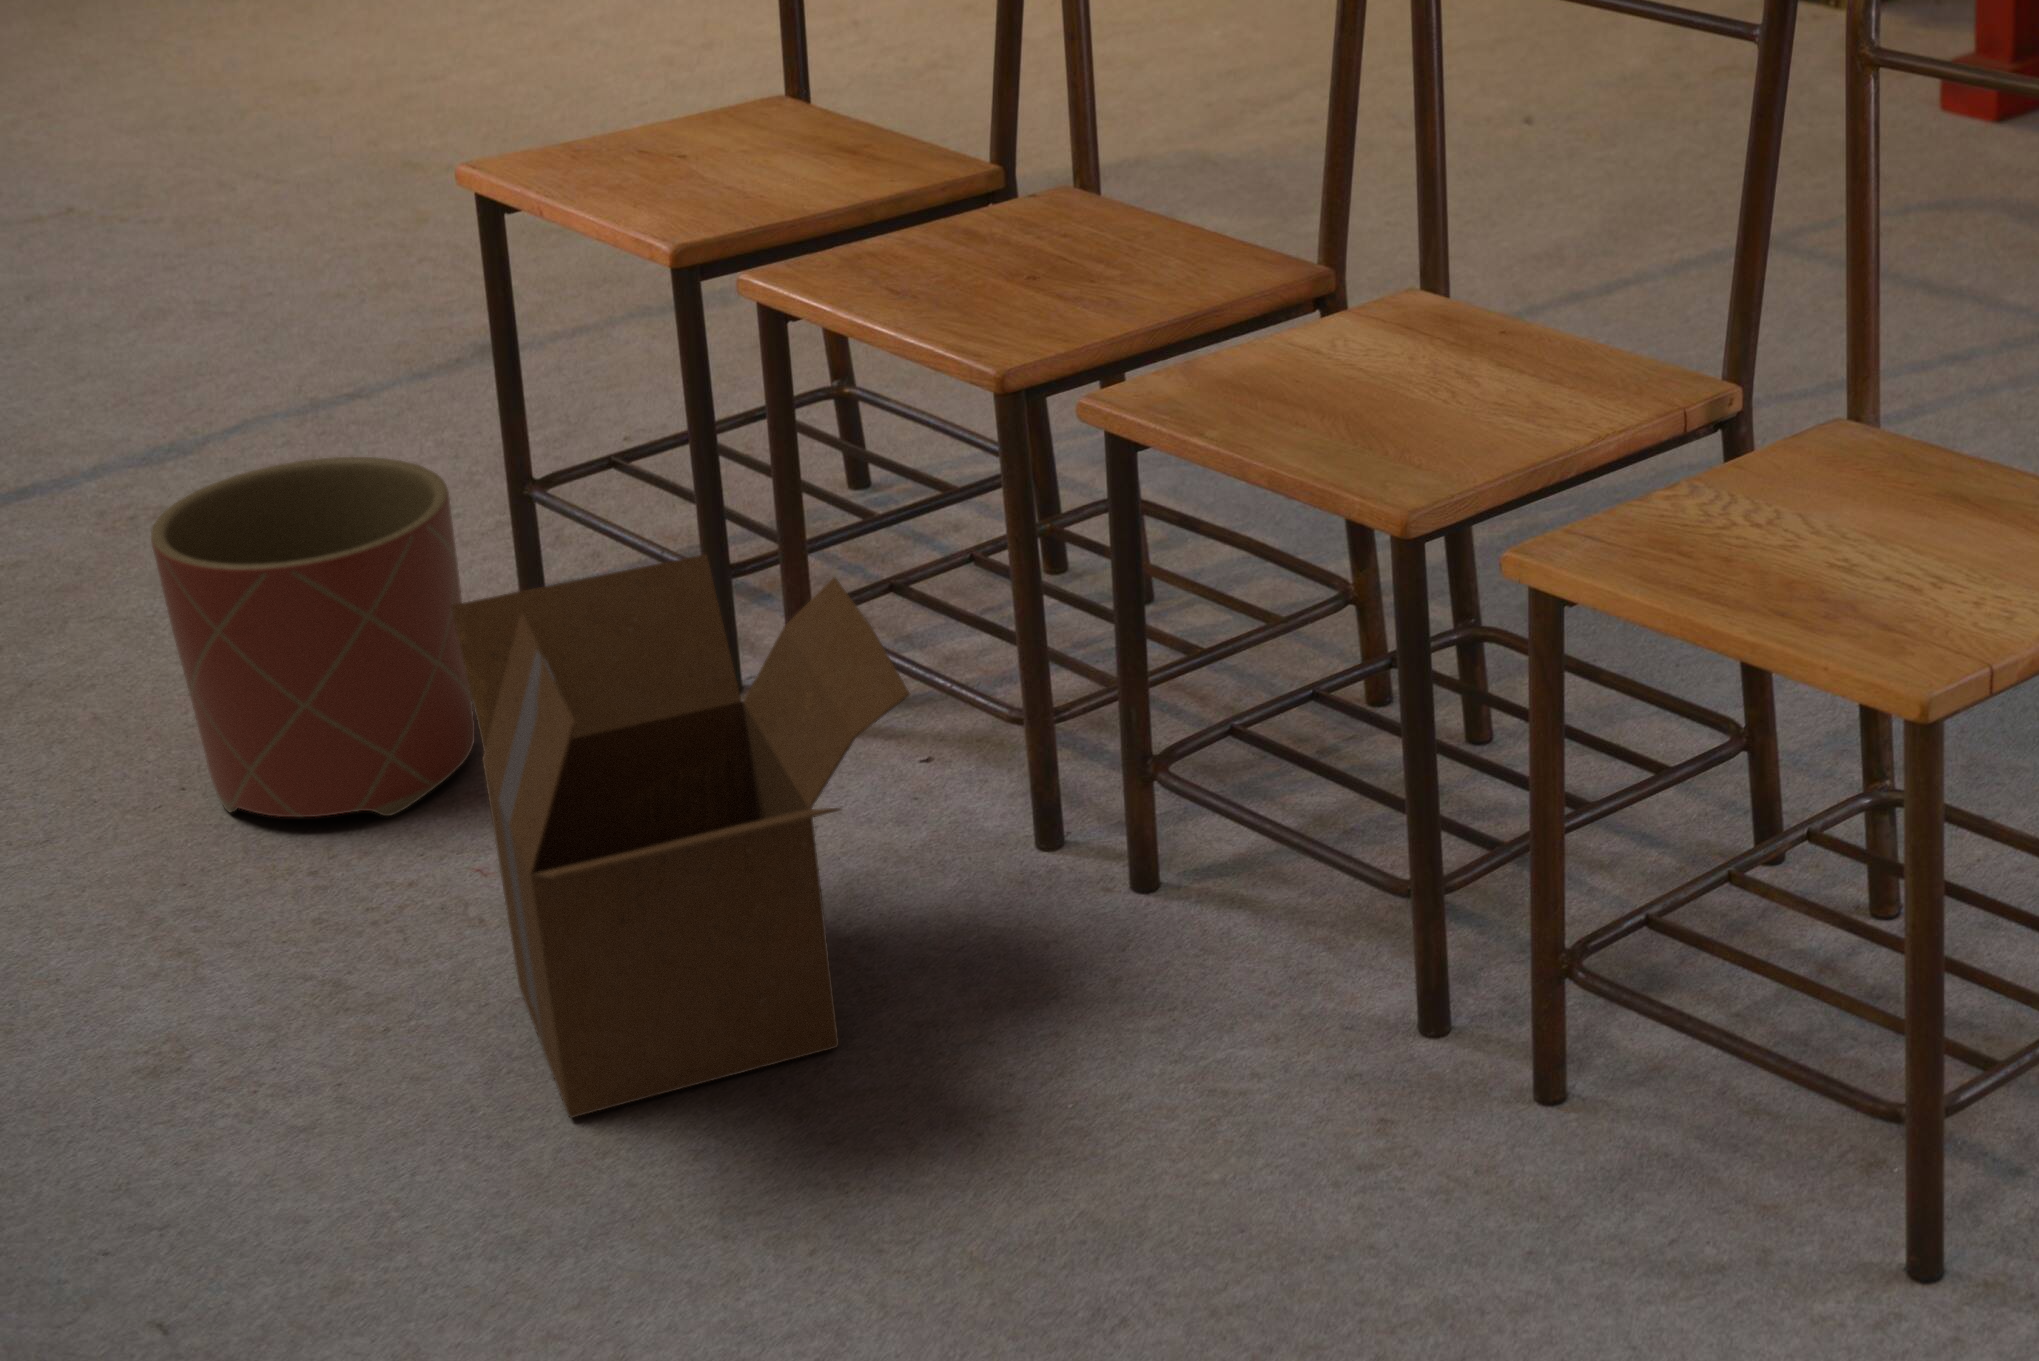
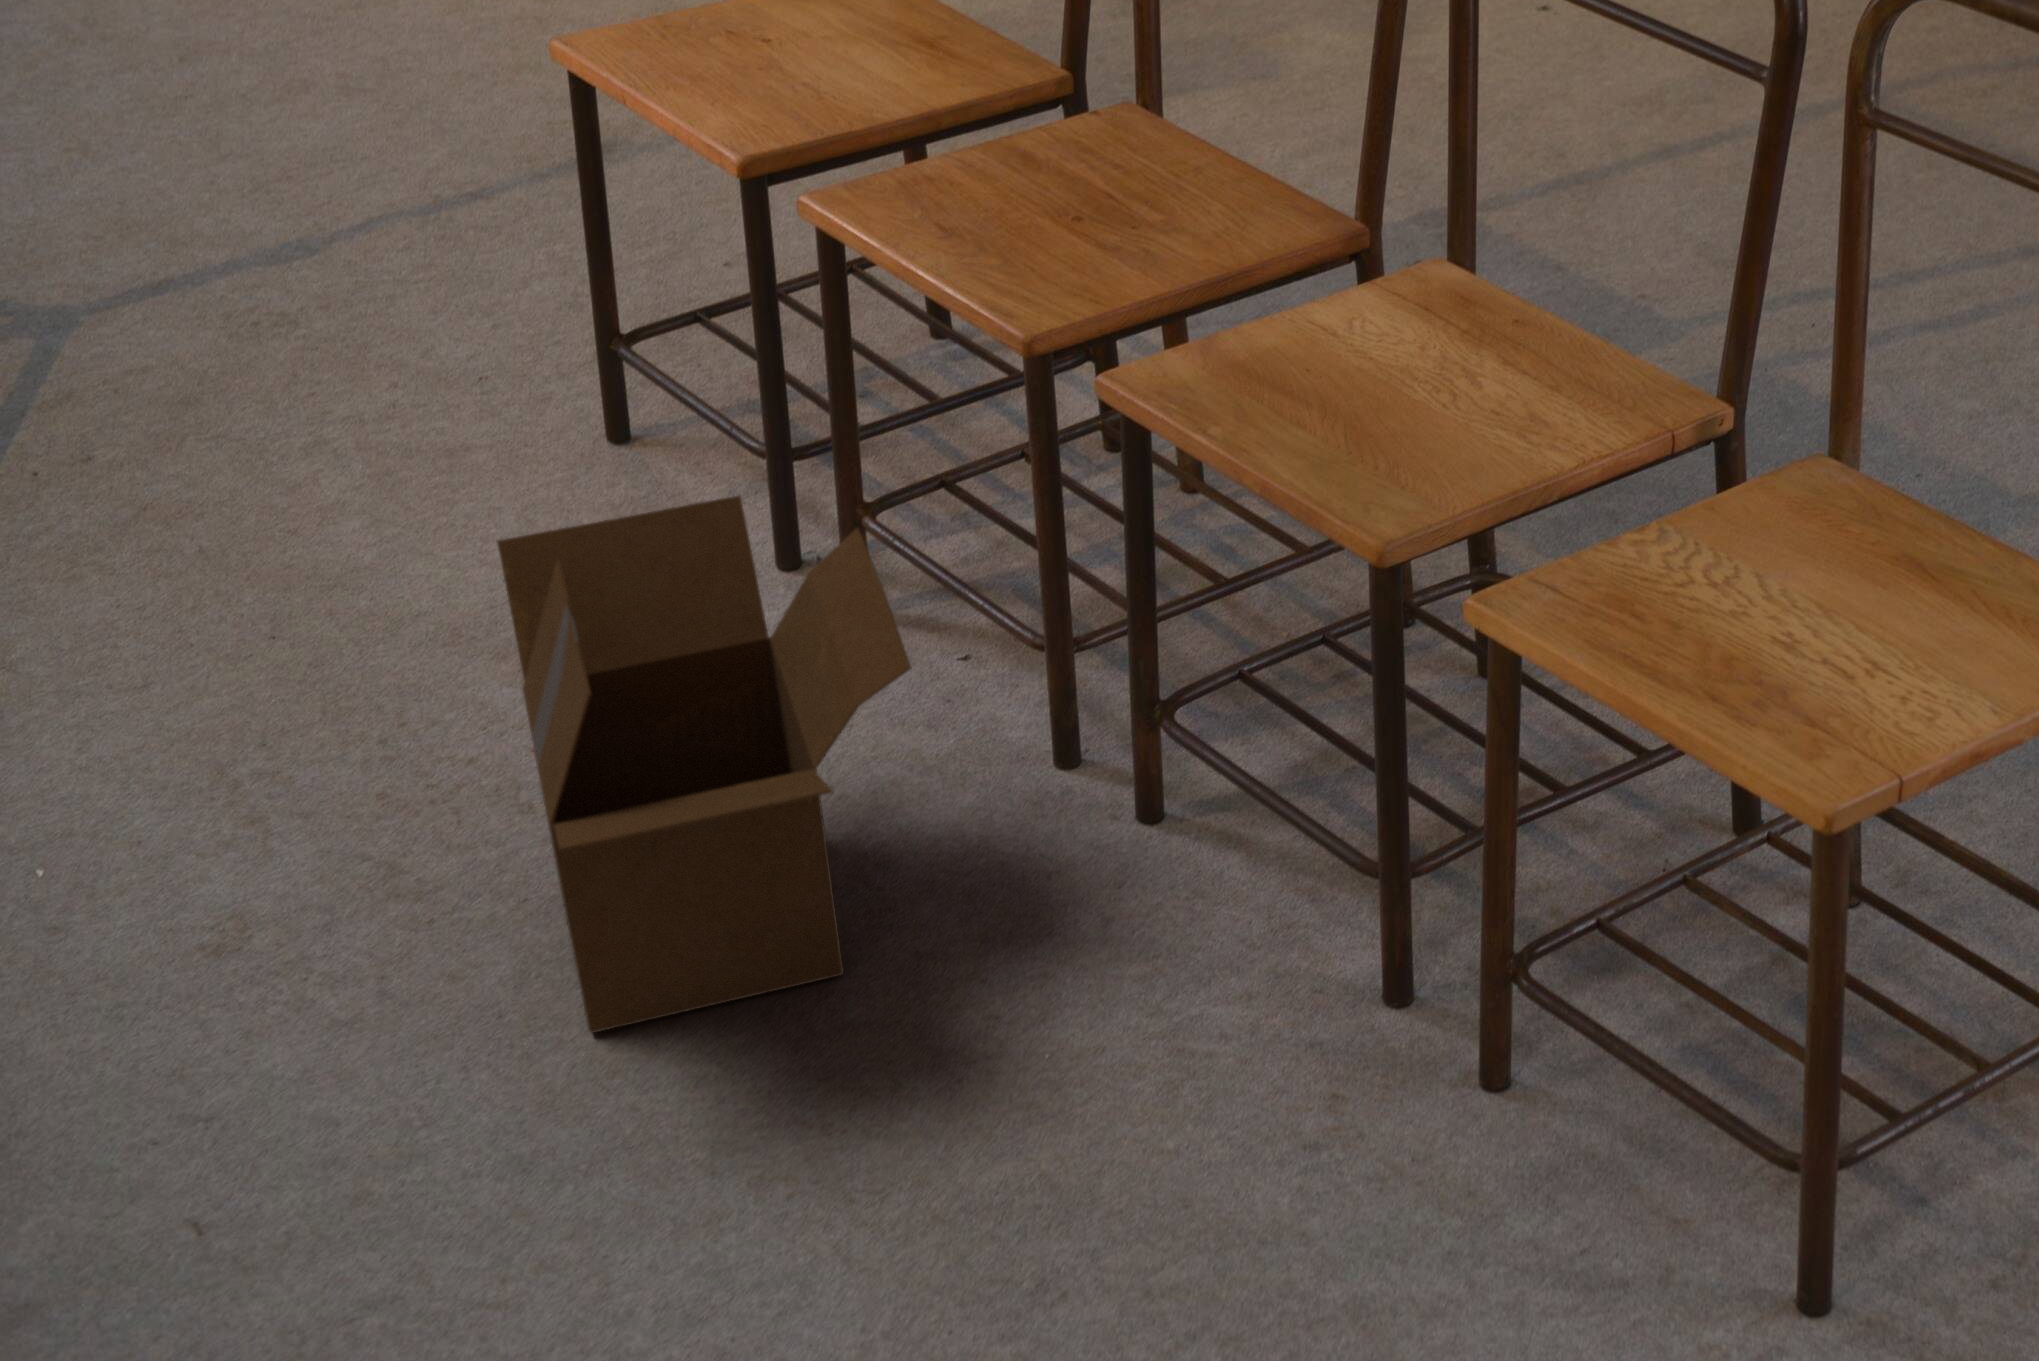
planter: present [151,457,475,817] -> none [240,338,546,688]

